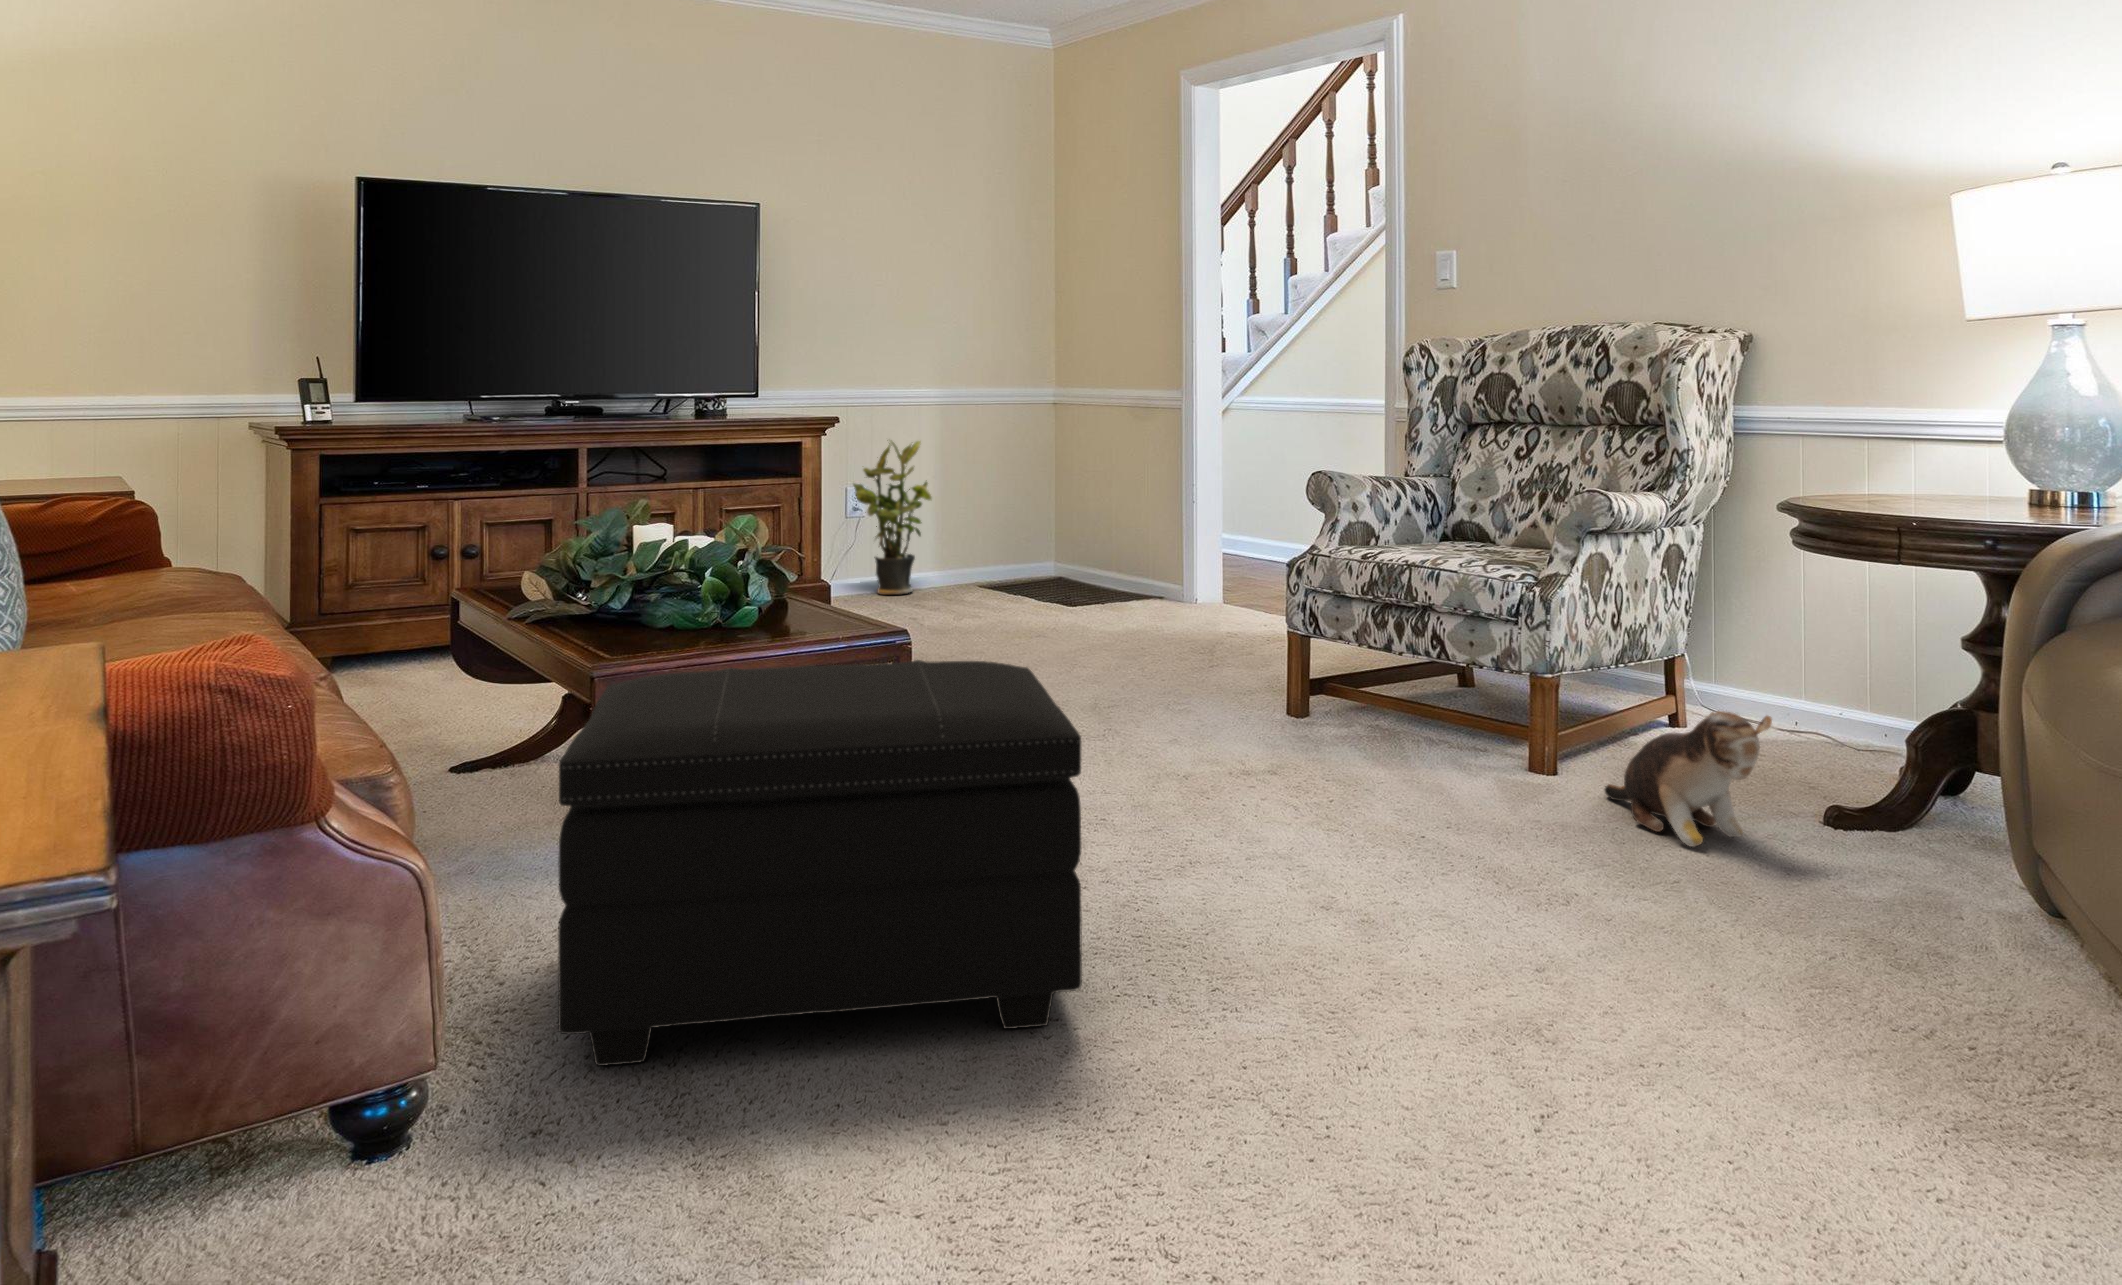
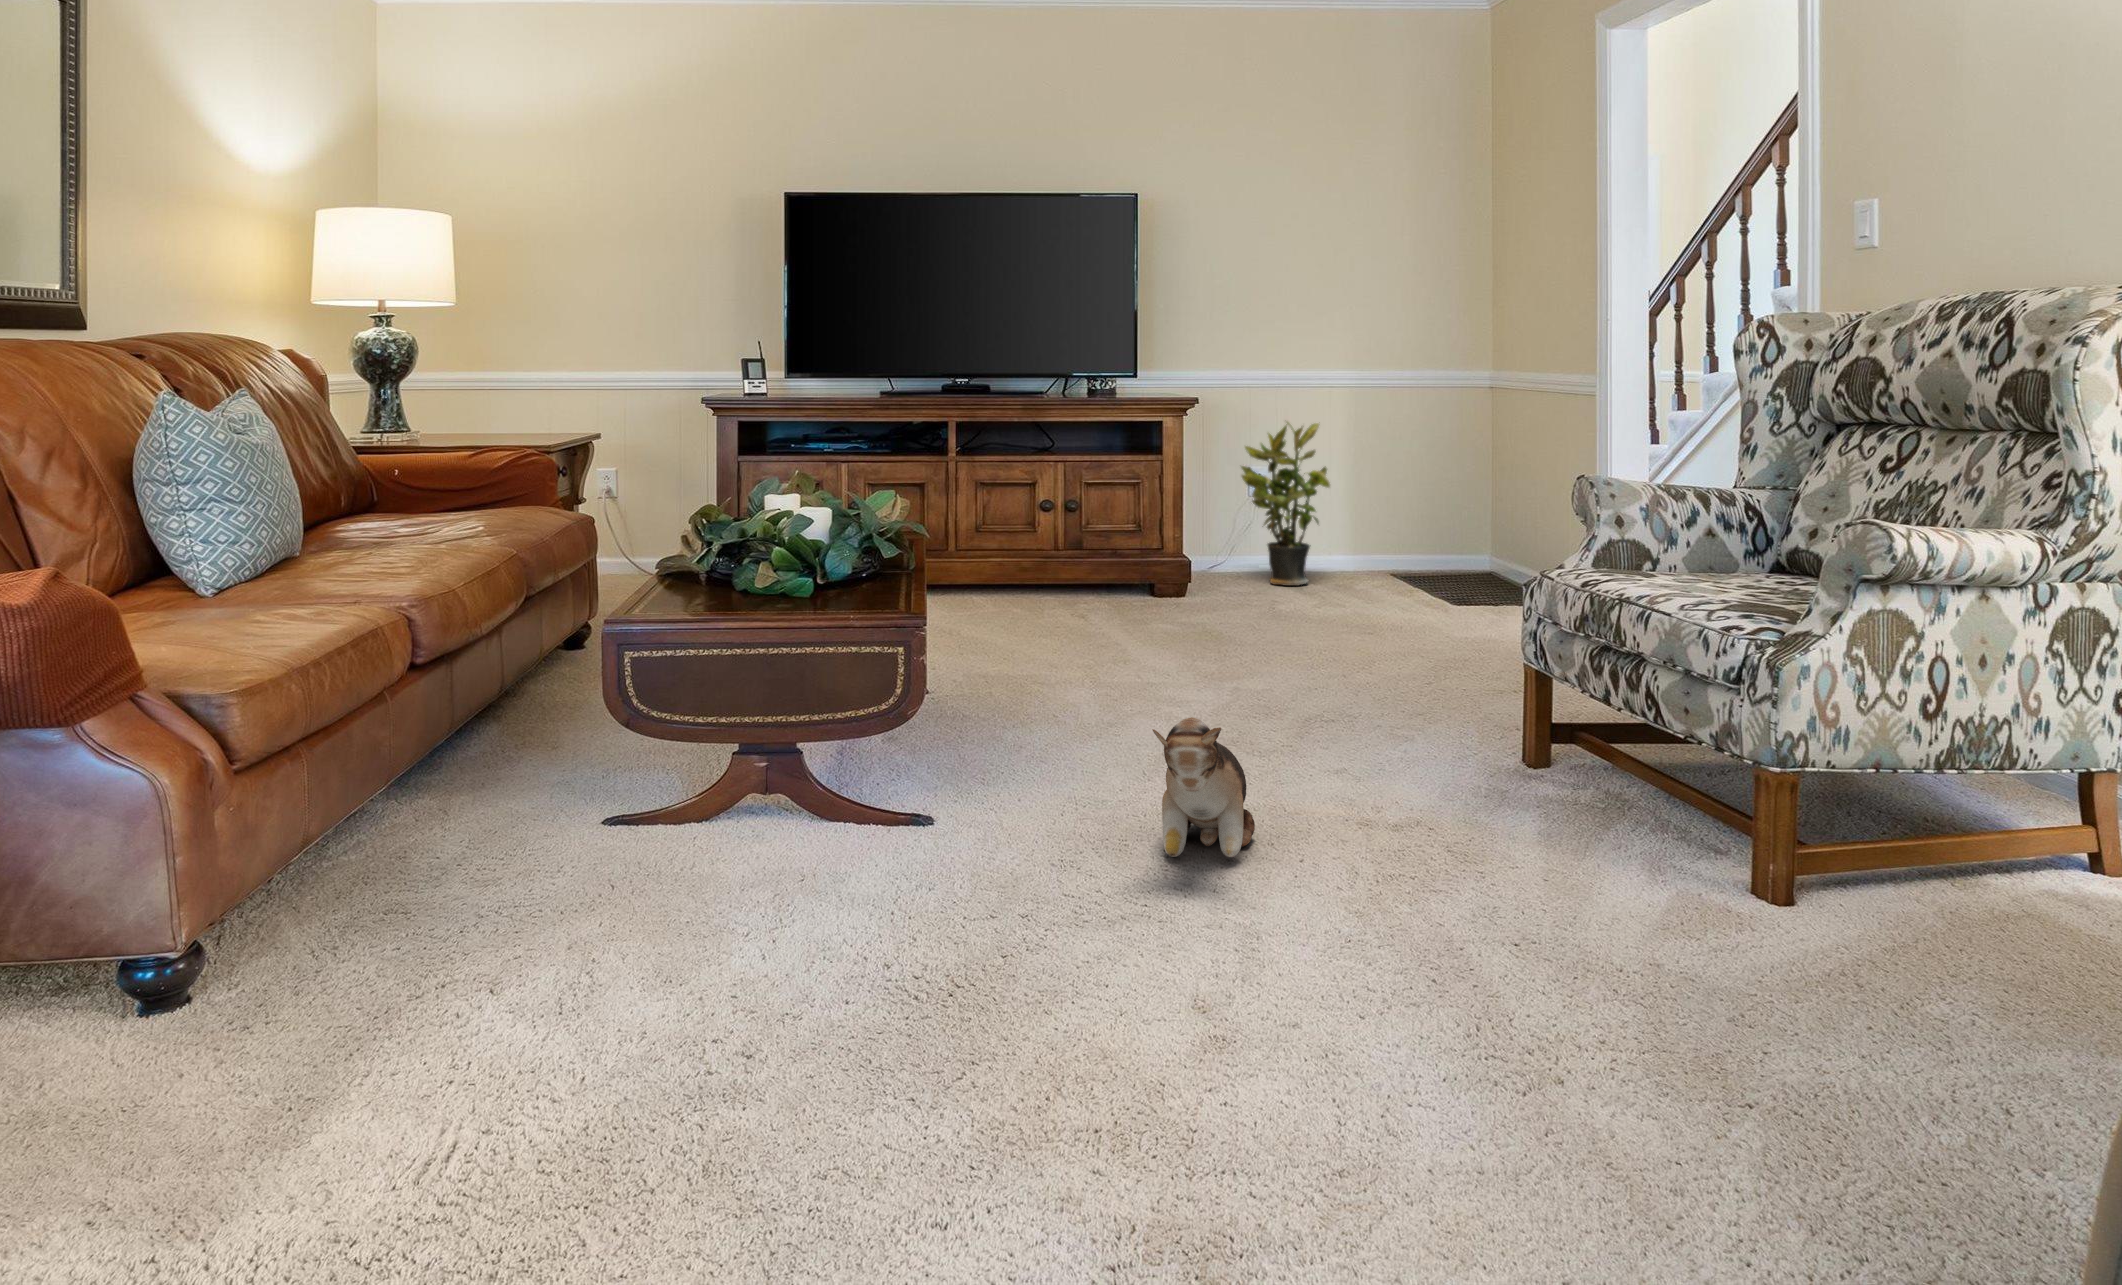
footstool: present [558,660,1082,1066] -> none [383,632,928,1033]
plush toy: present [1605,711,1772,847] -> present [1152,717,1255,857]

